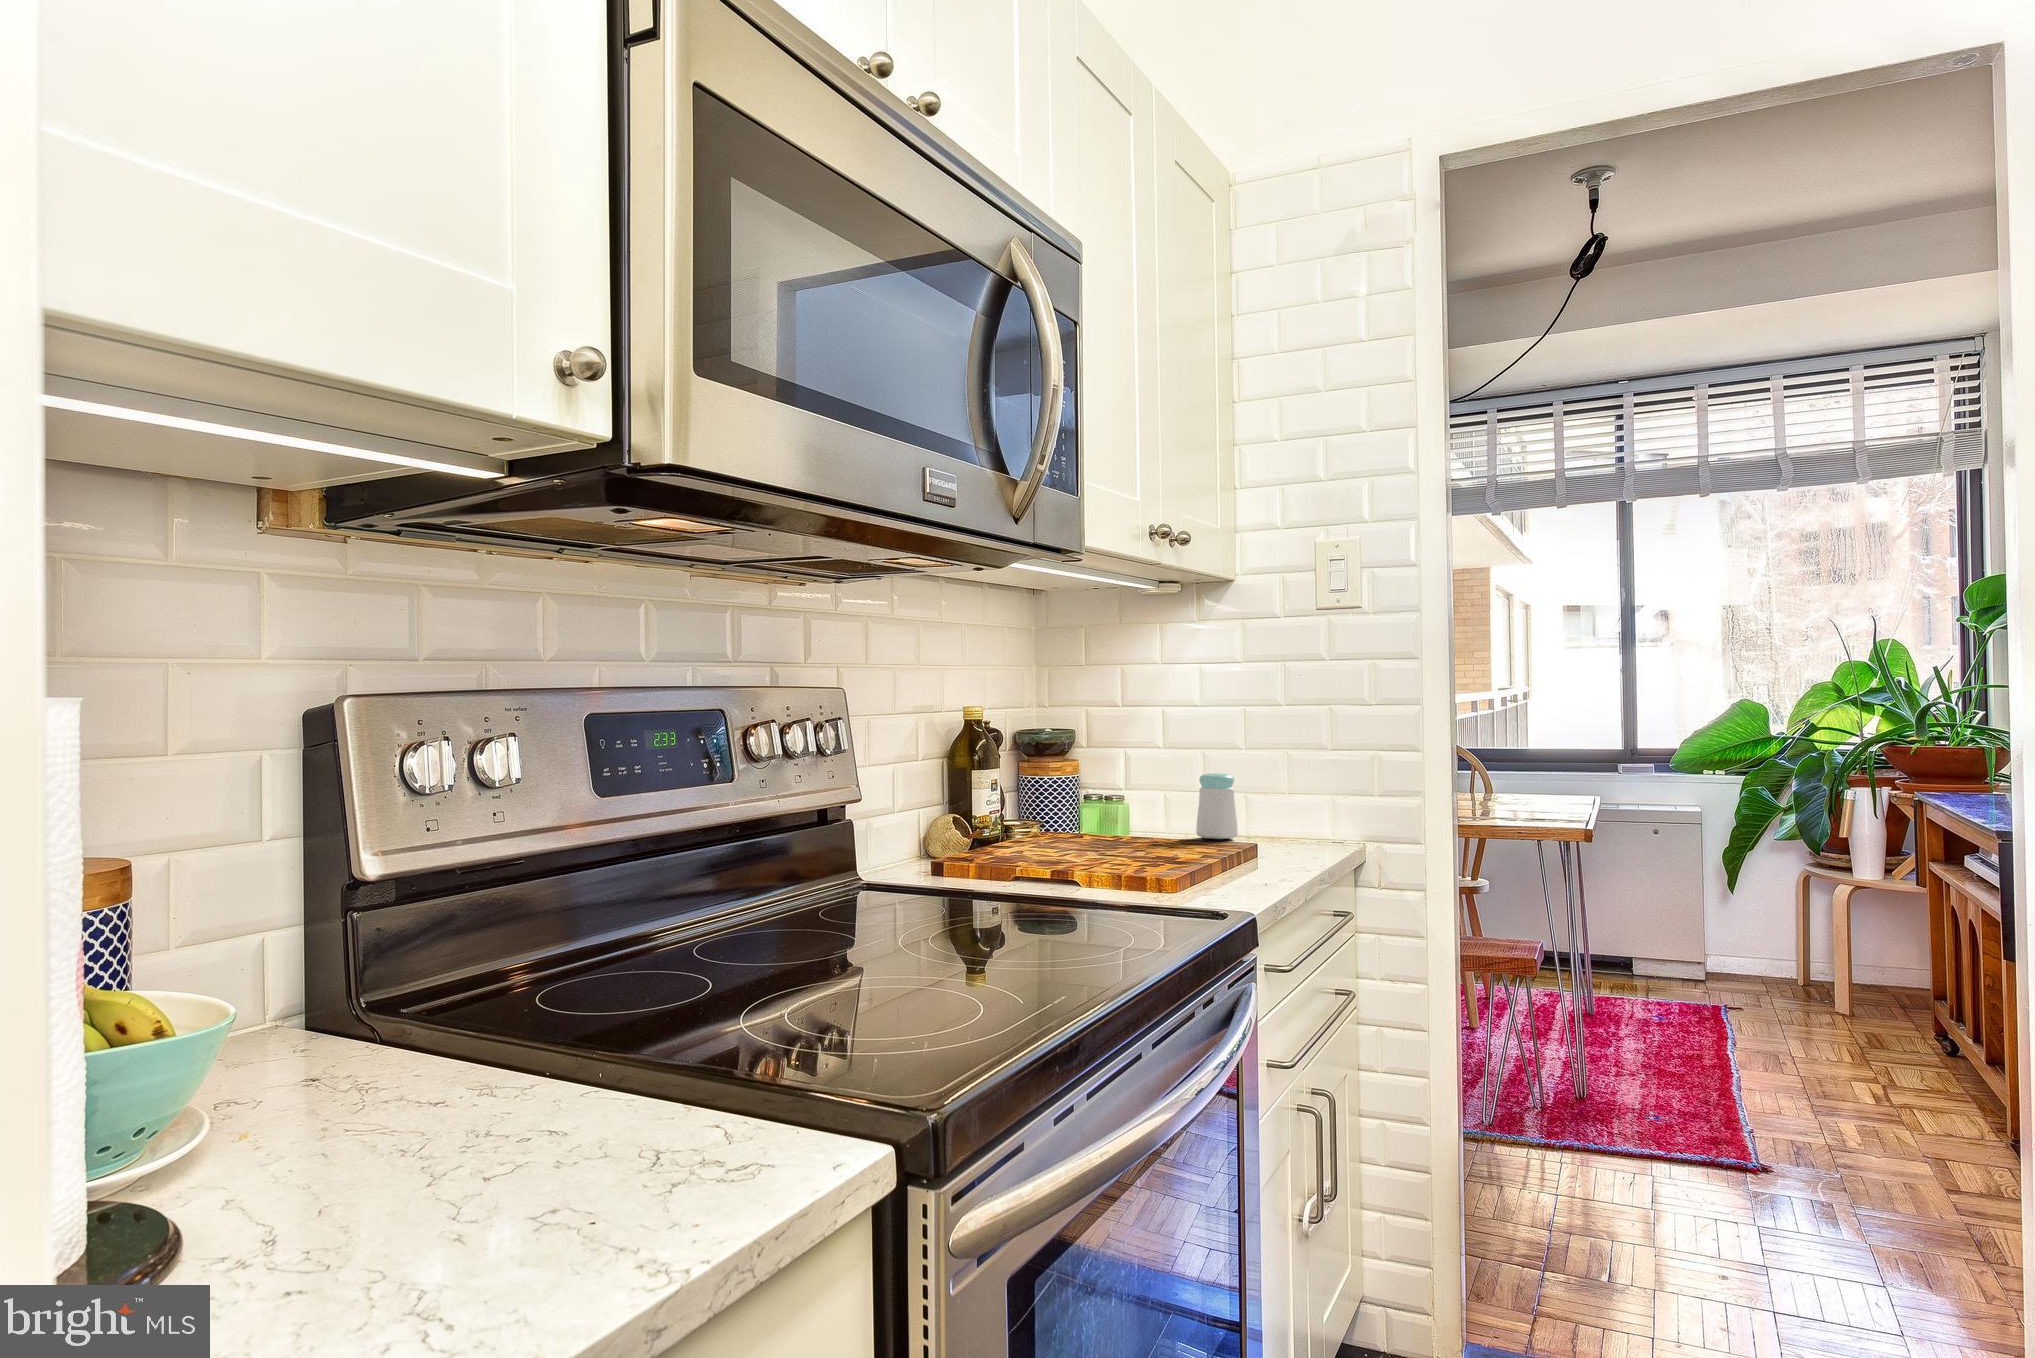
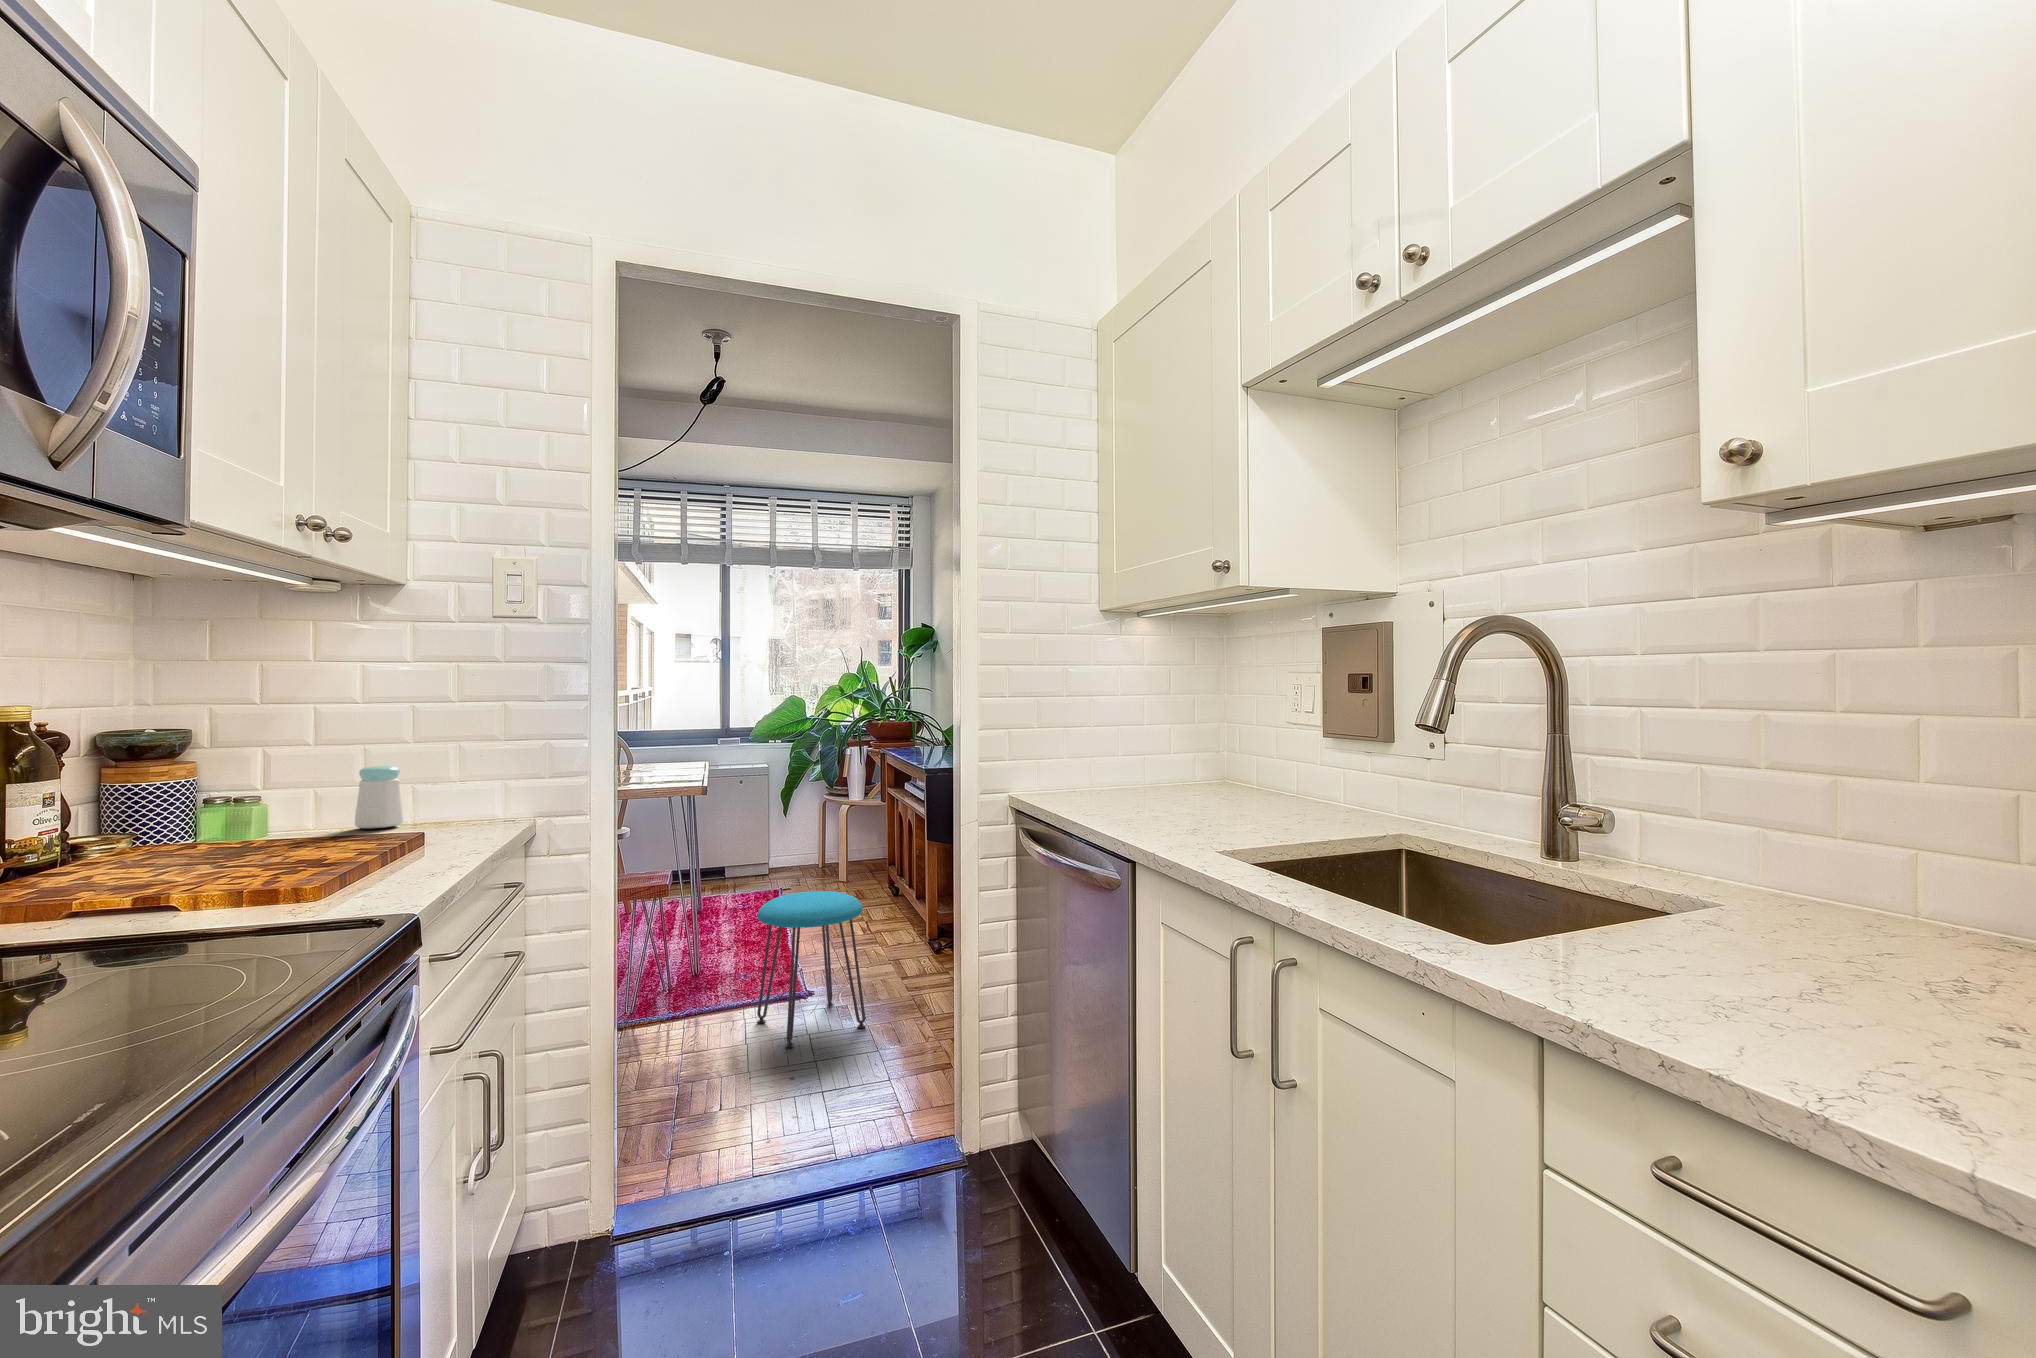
stool: none [1668,1003,1855,1236] -> present [757,891,866,1047]

